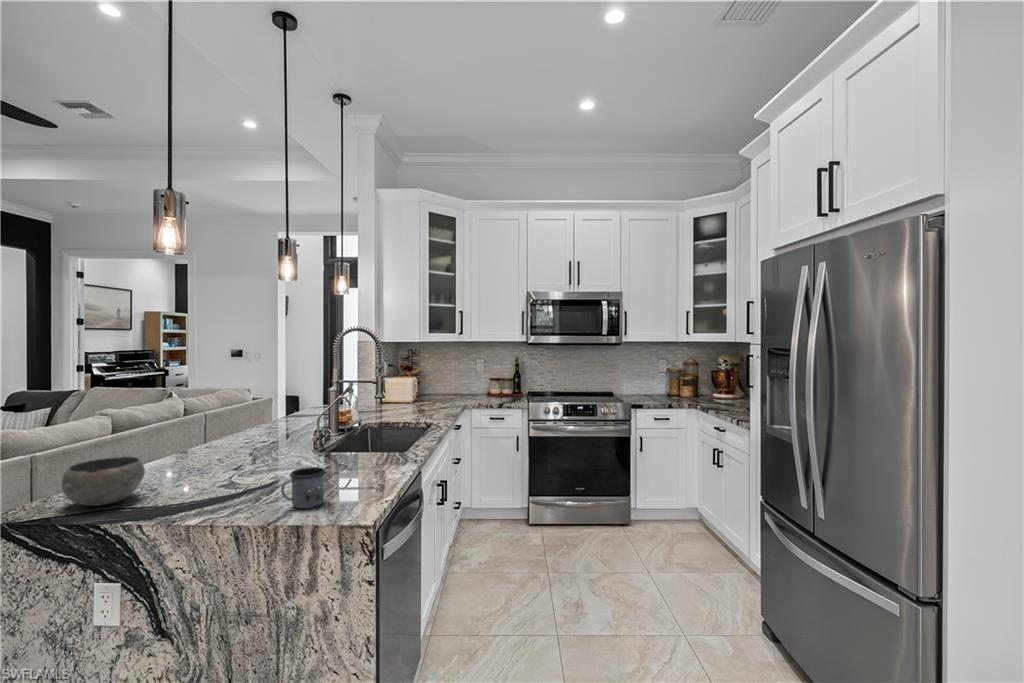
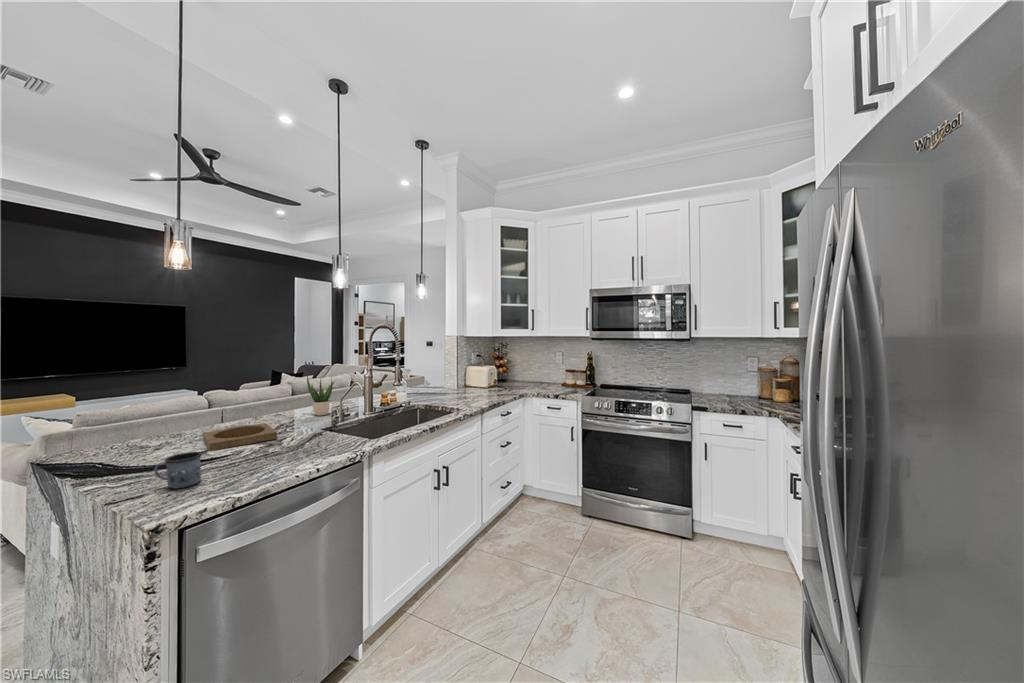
potted plant: none [251,385,294,440] -> present [307,374,337,416]
tray: none [181,449,293,481] -> present [203,423,277,451]
bowl: present [62,457,145,506] -> none [74,425,144,460]

